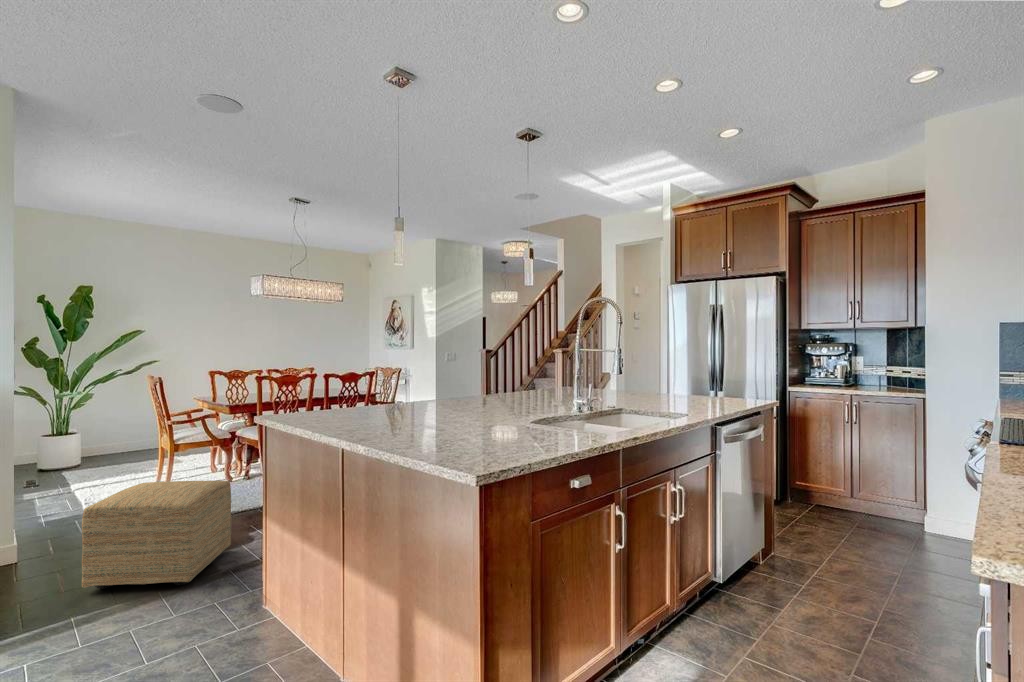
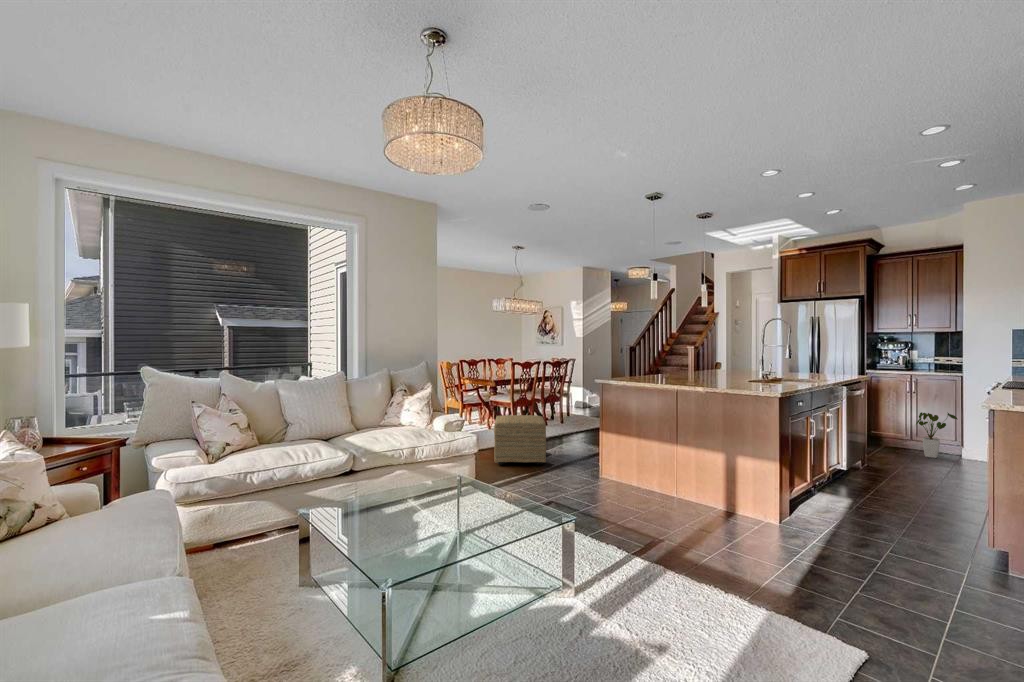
house plant: none [858,455,921,531] -> present [916,412,957,458]

